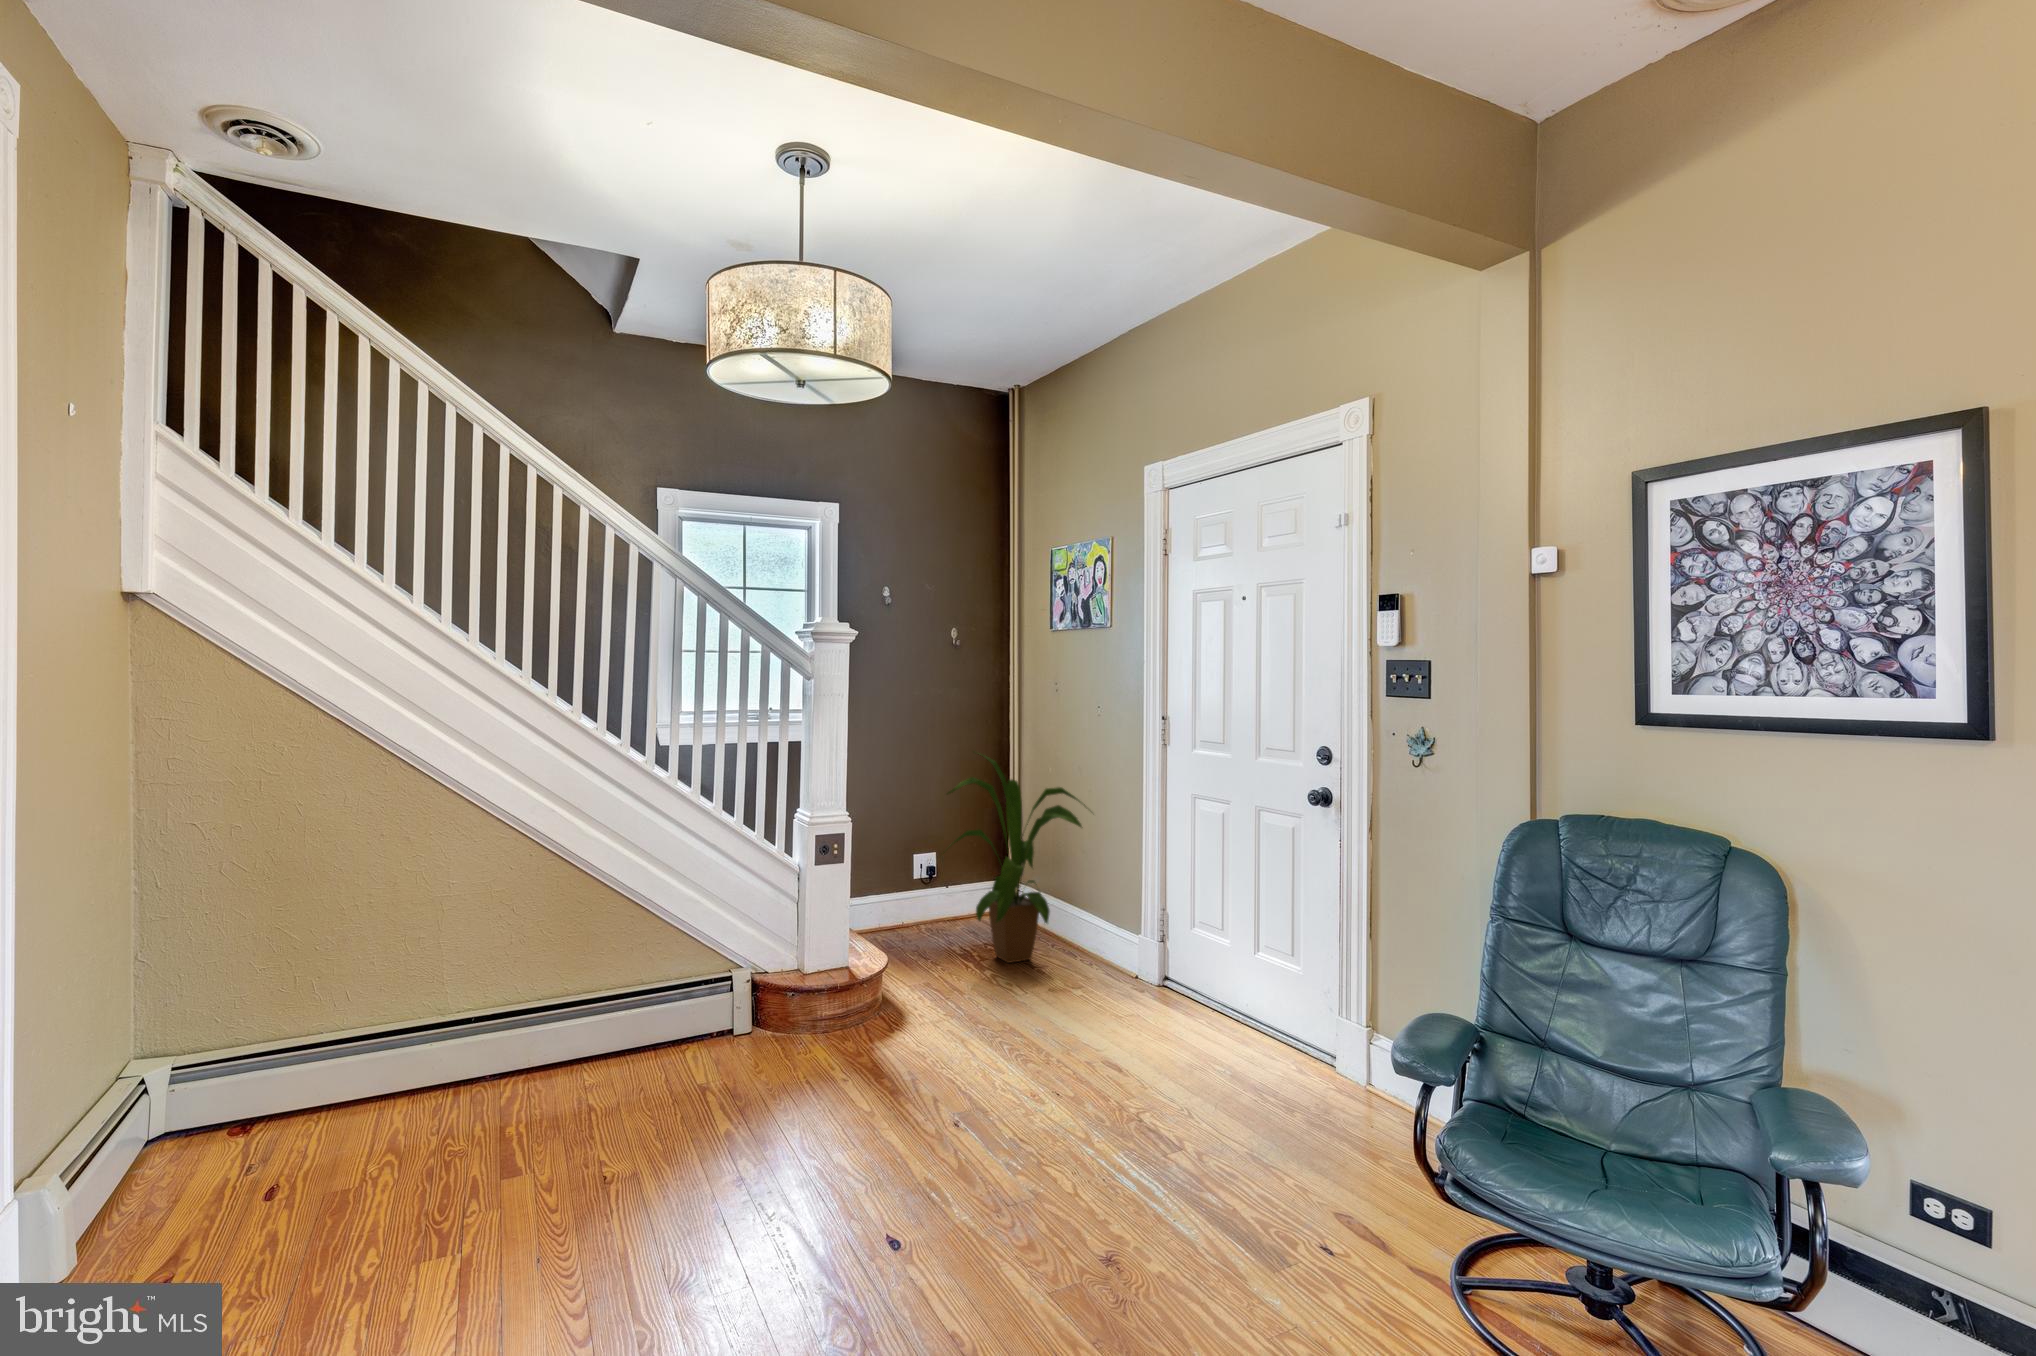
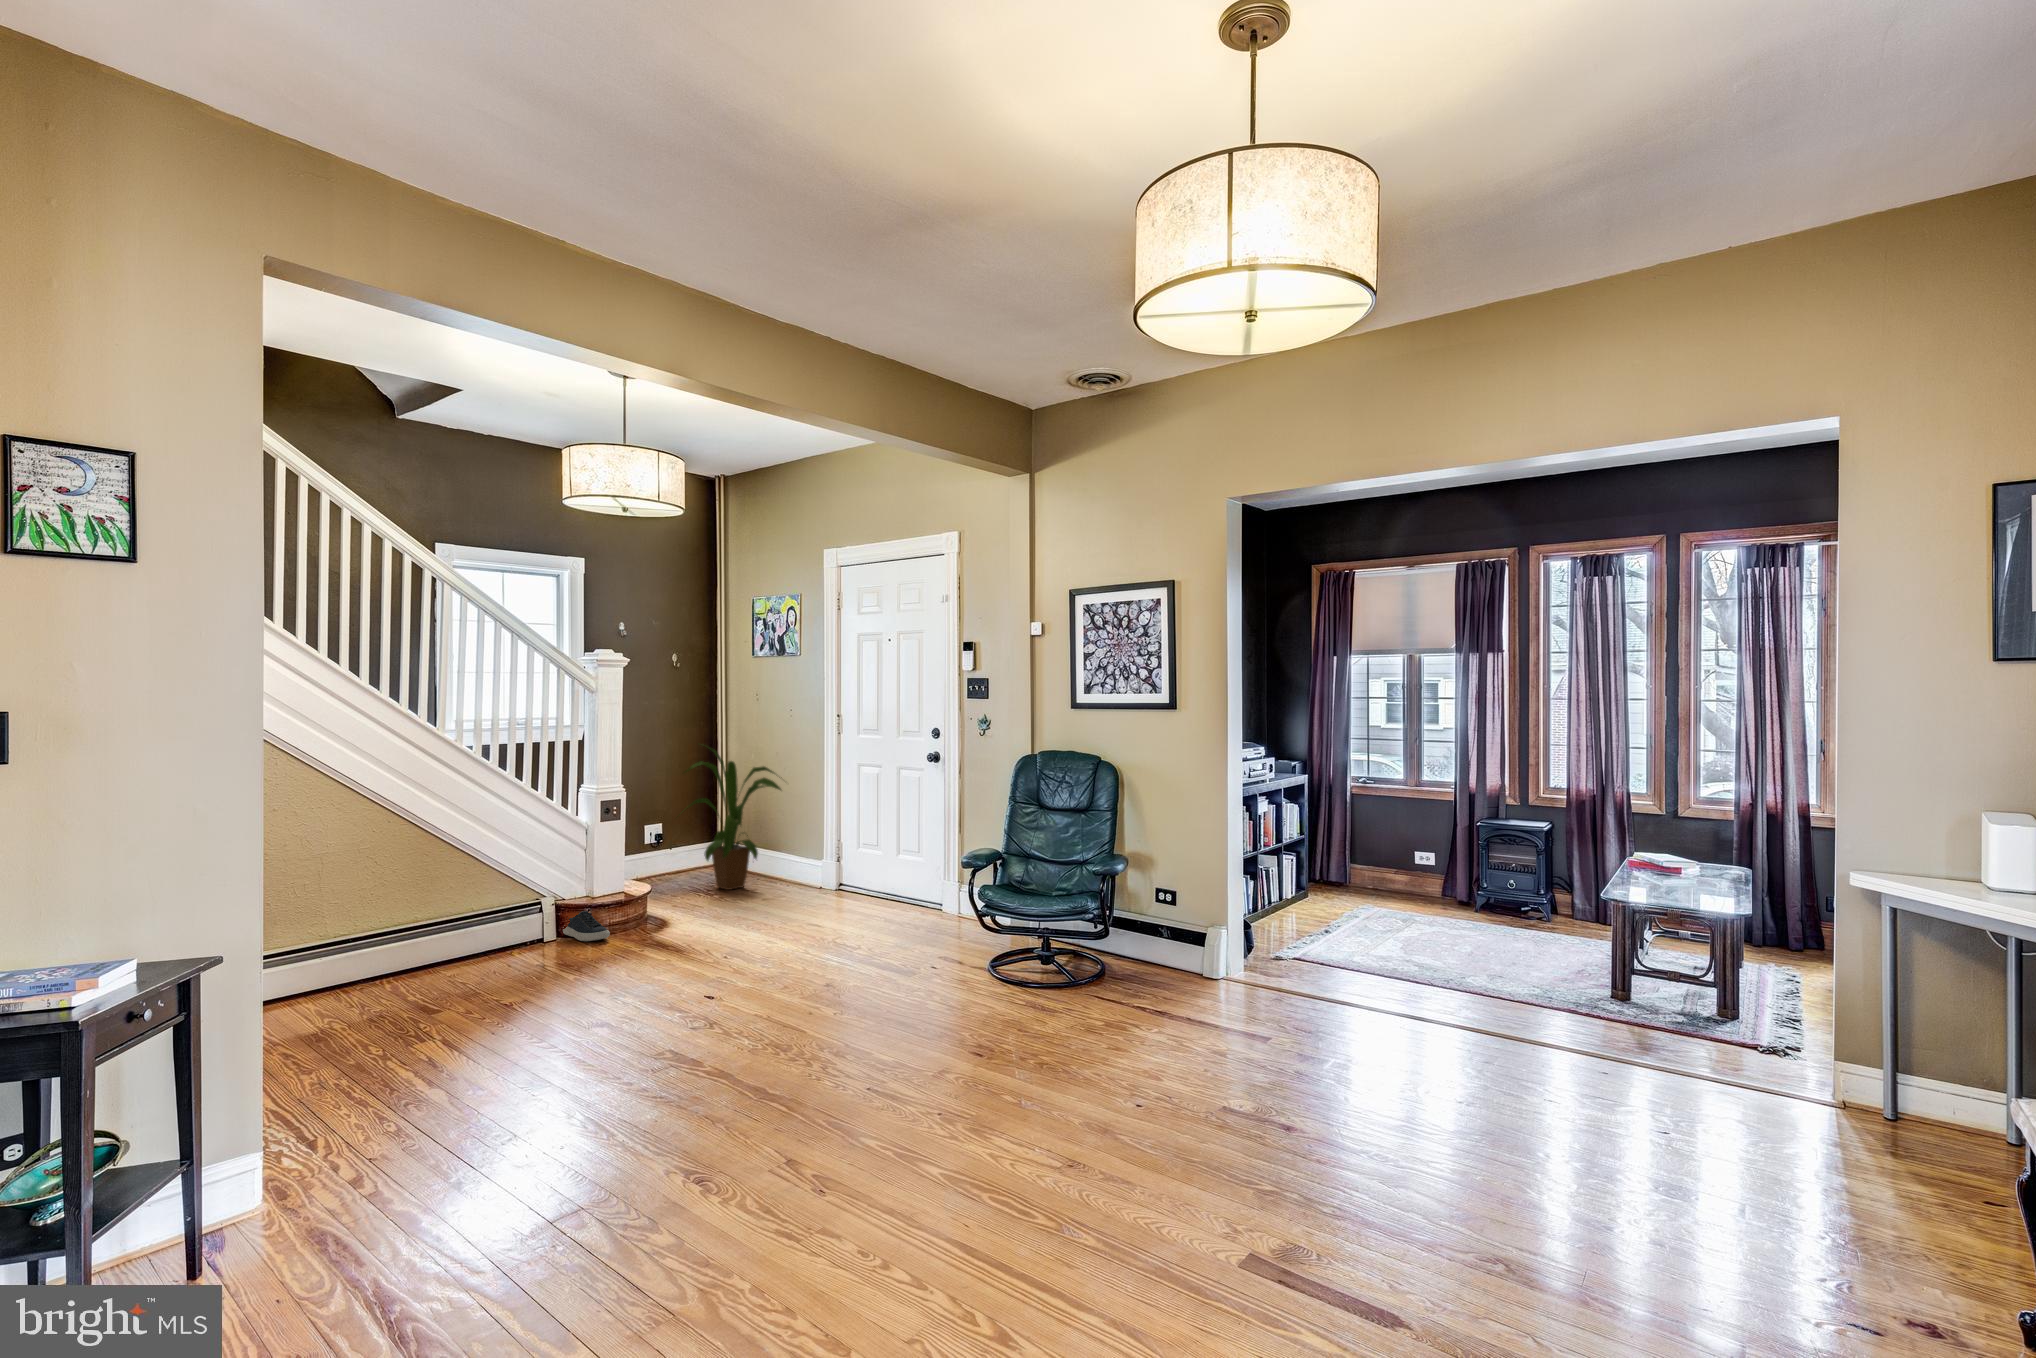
shoe: none [755,997,809,1056] -> present [563,911,610,941]

